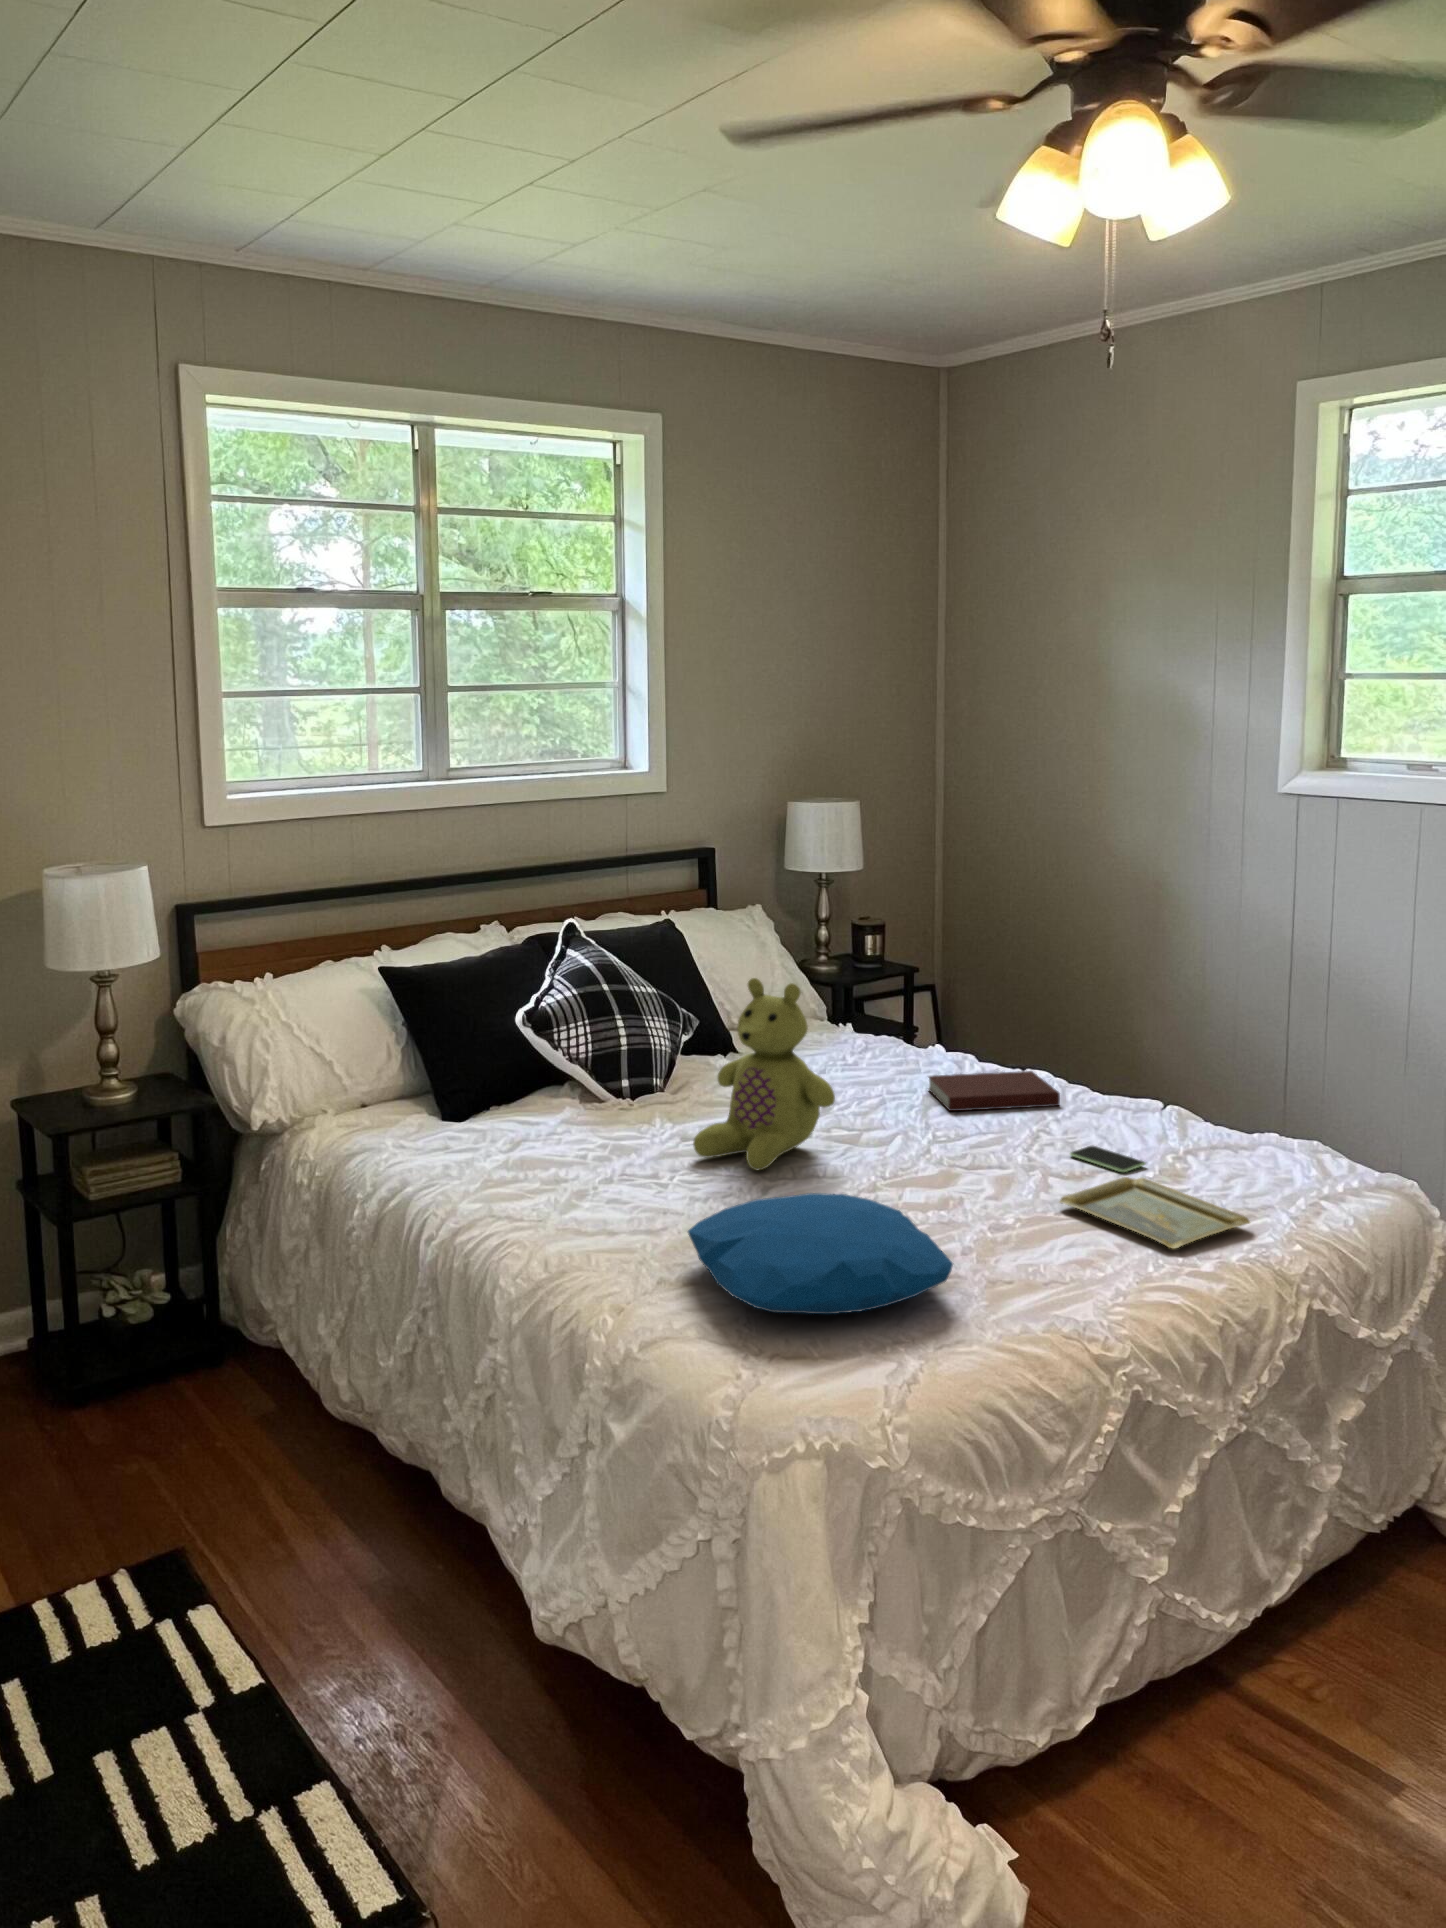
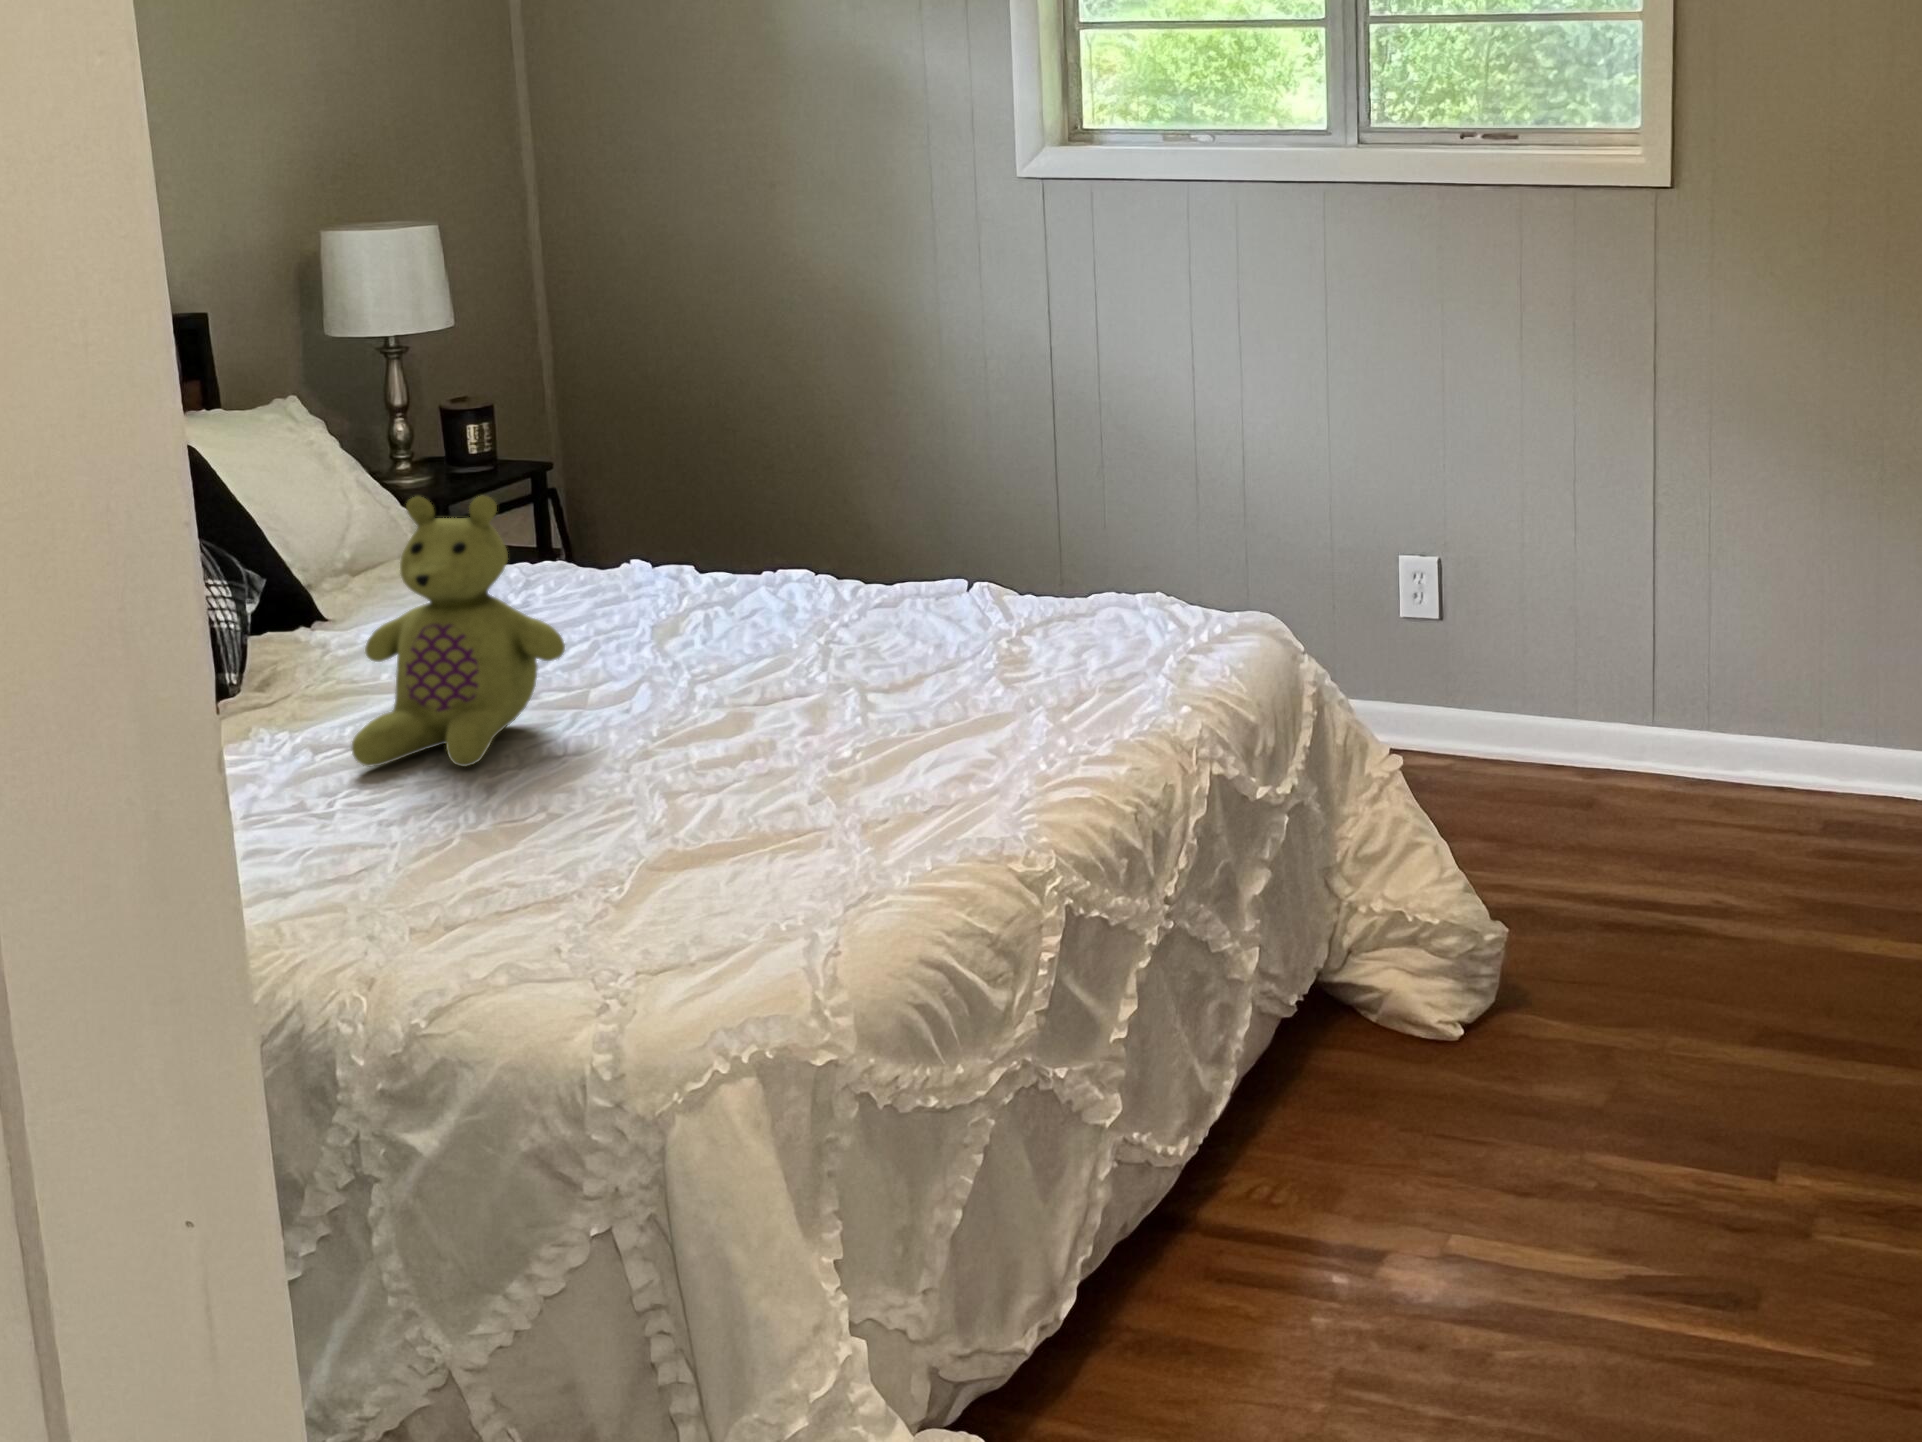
notebook: present [928,1071,1060,1111] -> none [649,571,839,640]
smartphone: present [1070,1146,1146,1172] -> none [884,646,981,670]
tray: present [1060,1177,1250,1249] -> none [903,669,1131,739]
pillow: present [688,1193,953,1314] -> none [435,760,831,925]

